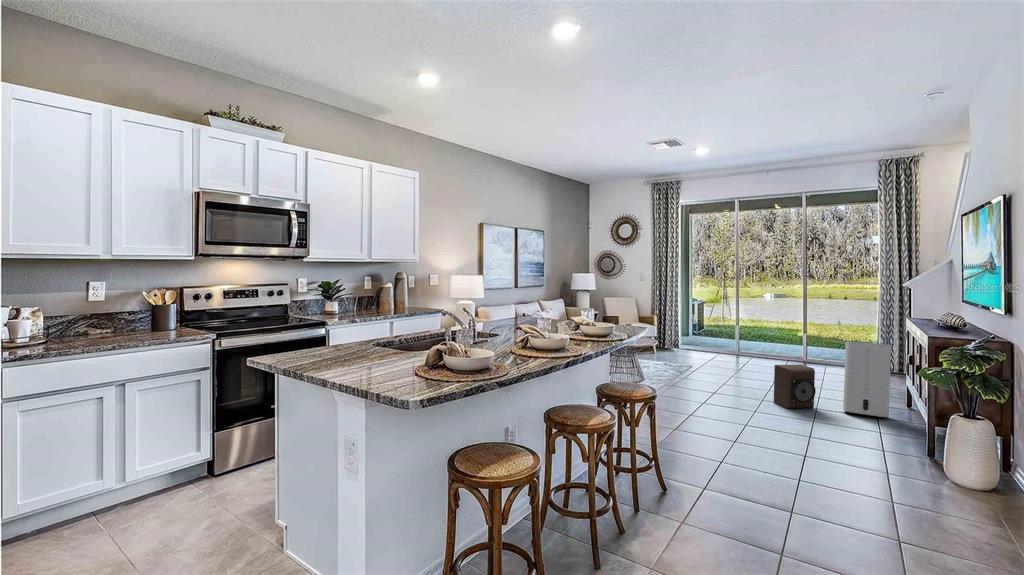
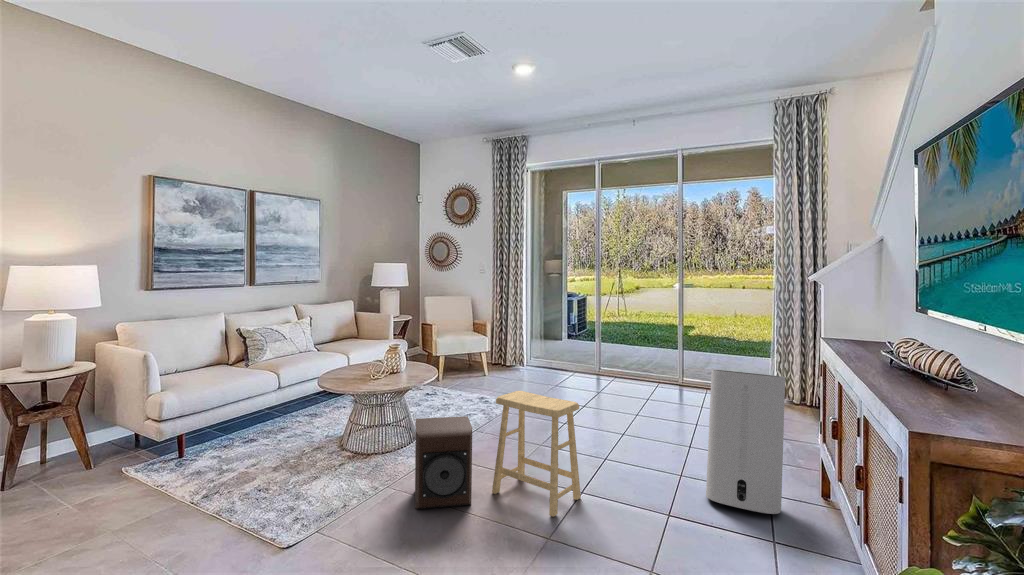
footstool: none [719,353,771,415] -> present [492,391,581,517]
speaker: present [774,364,816,409] -> present [415,416,472,509]

